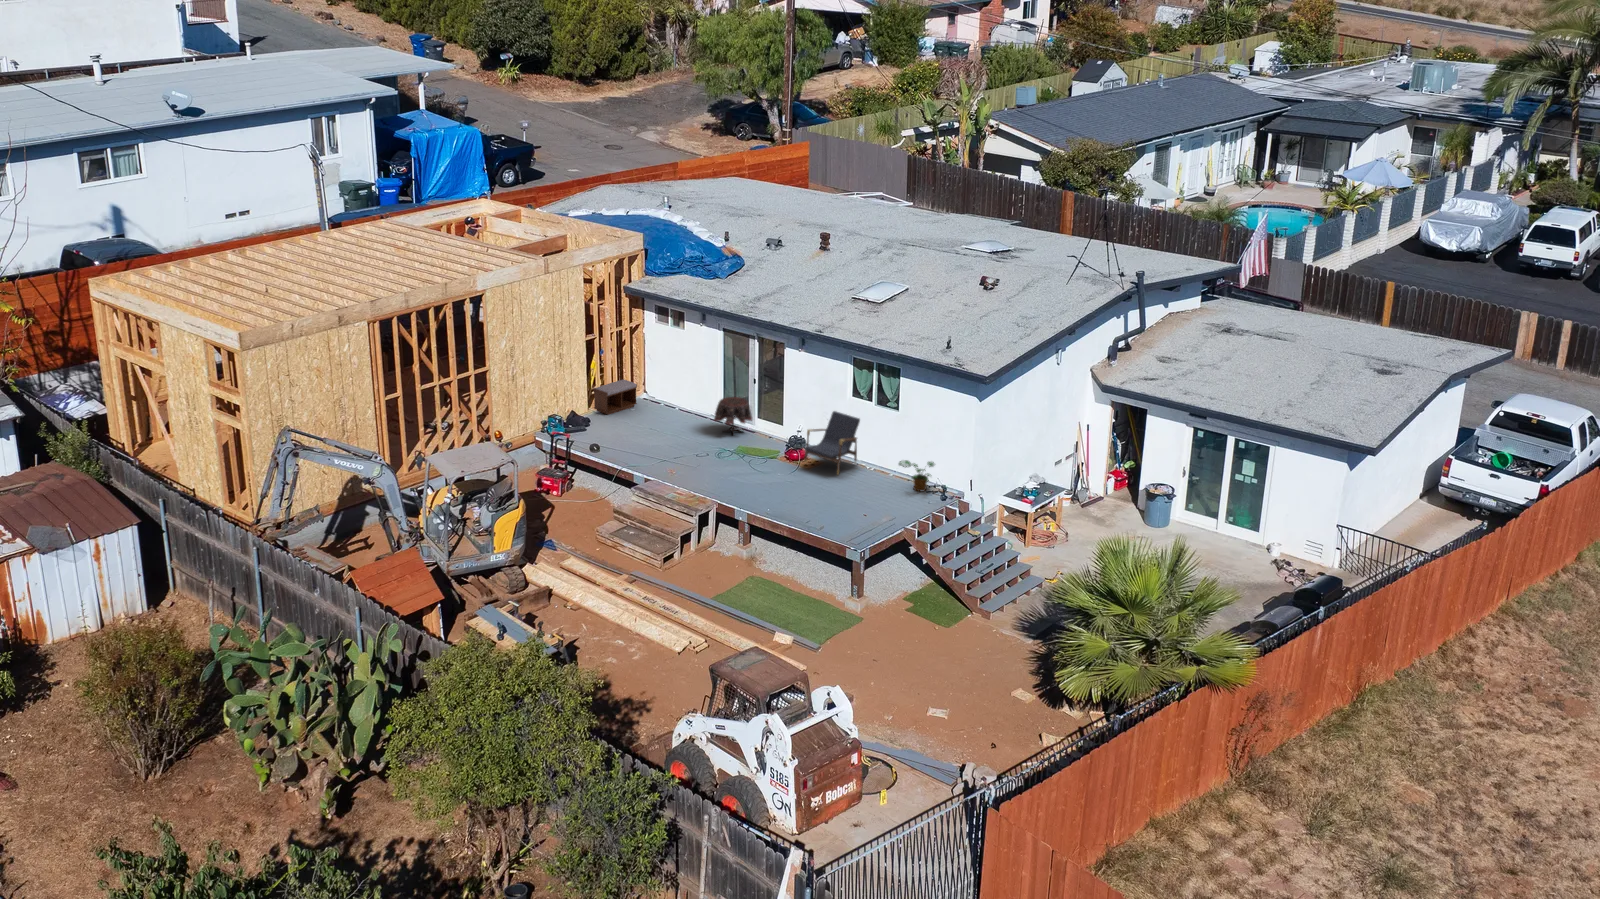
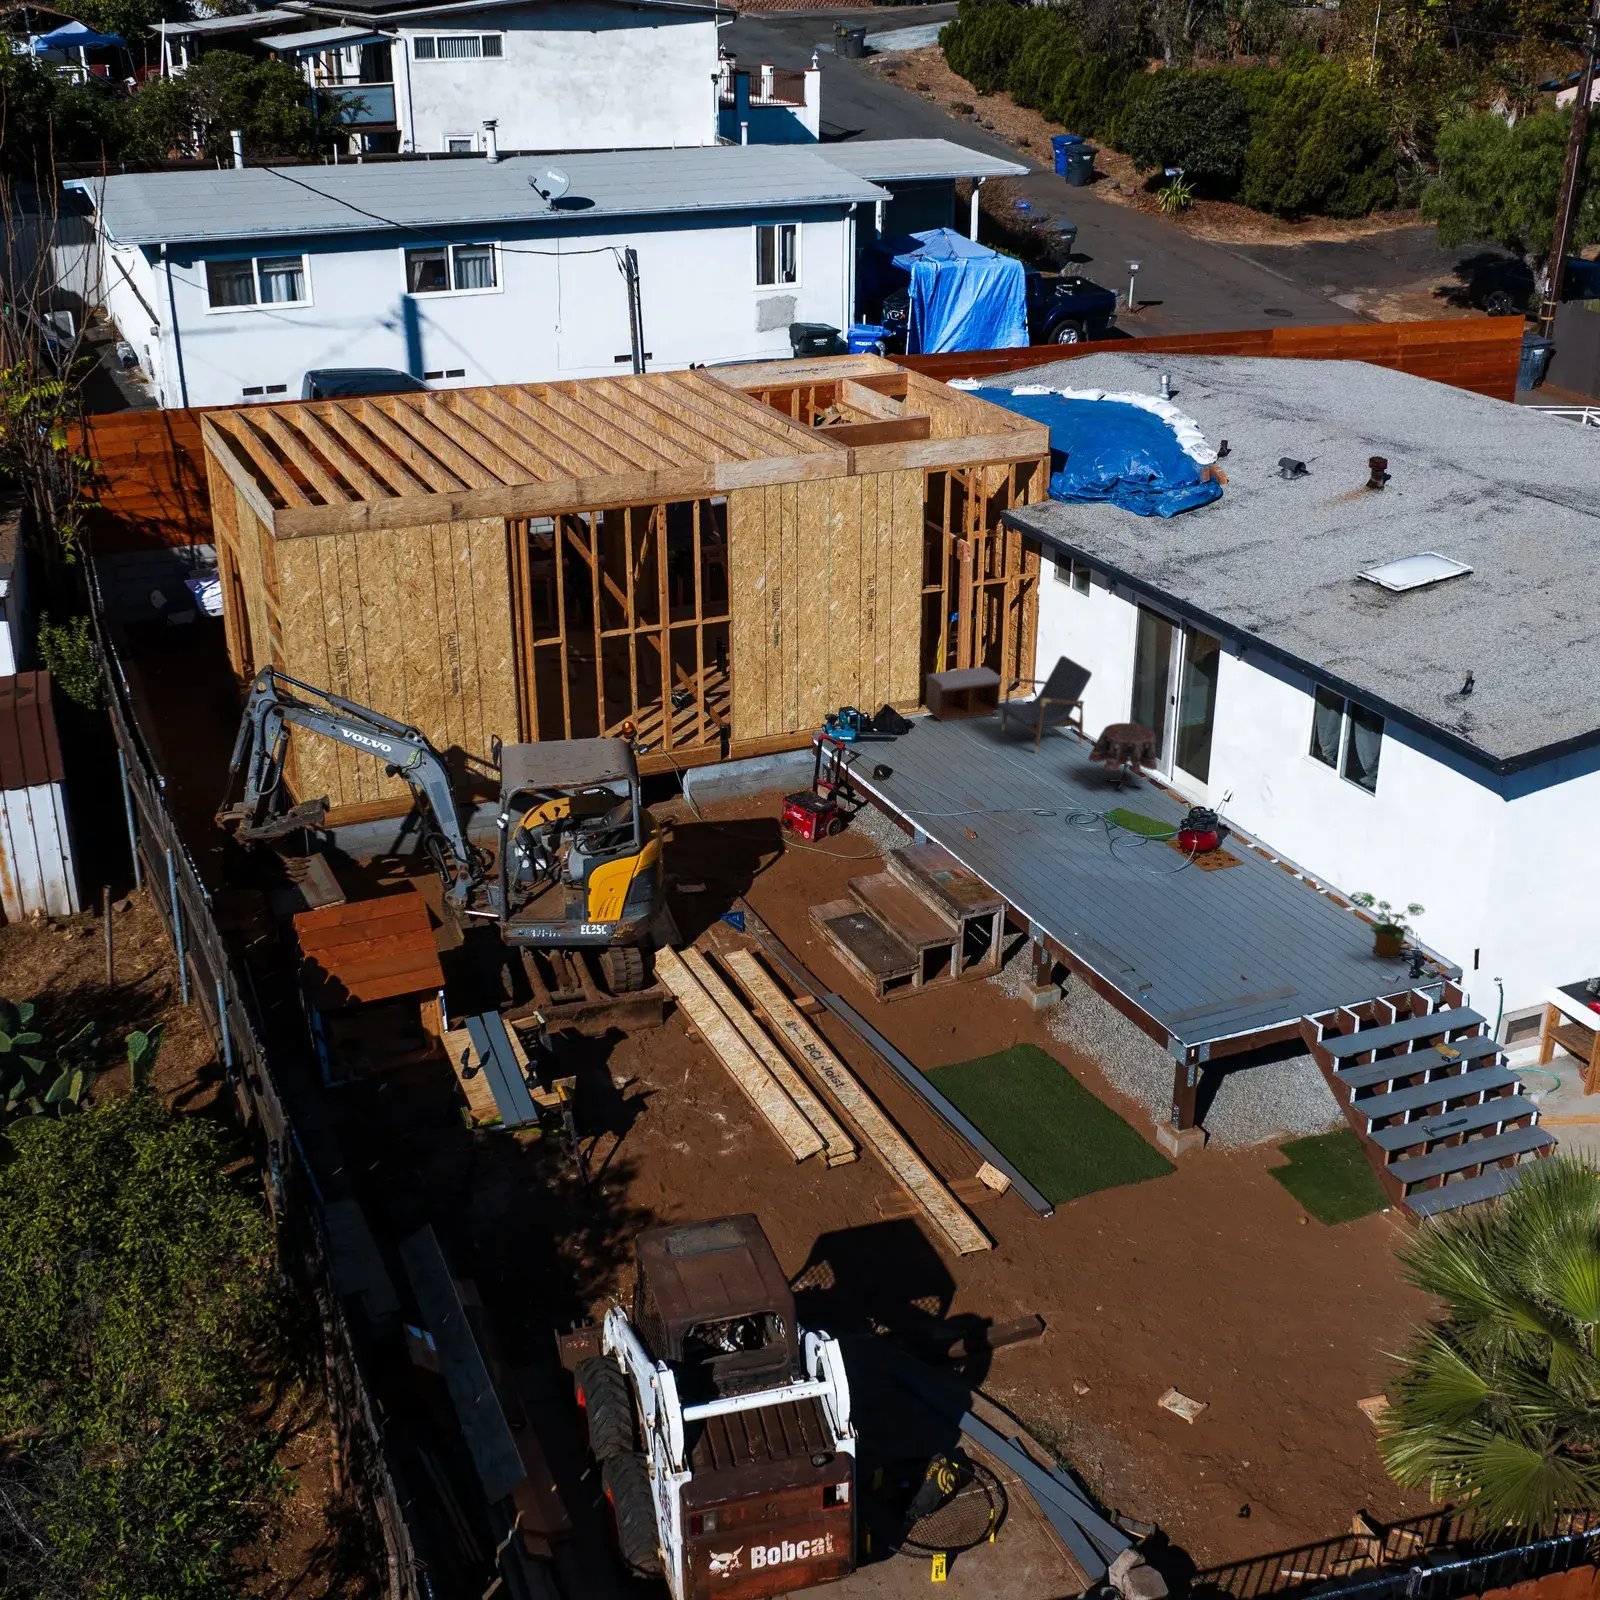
lounge chair: present [805,411,860,474] -> present [997,656,1092,754]

